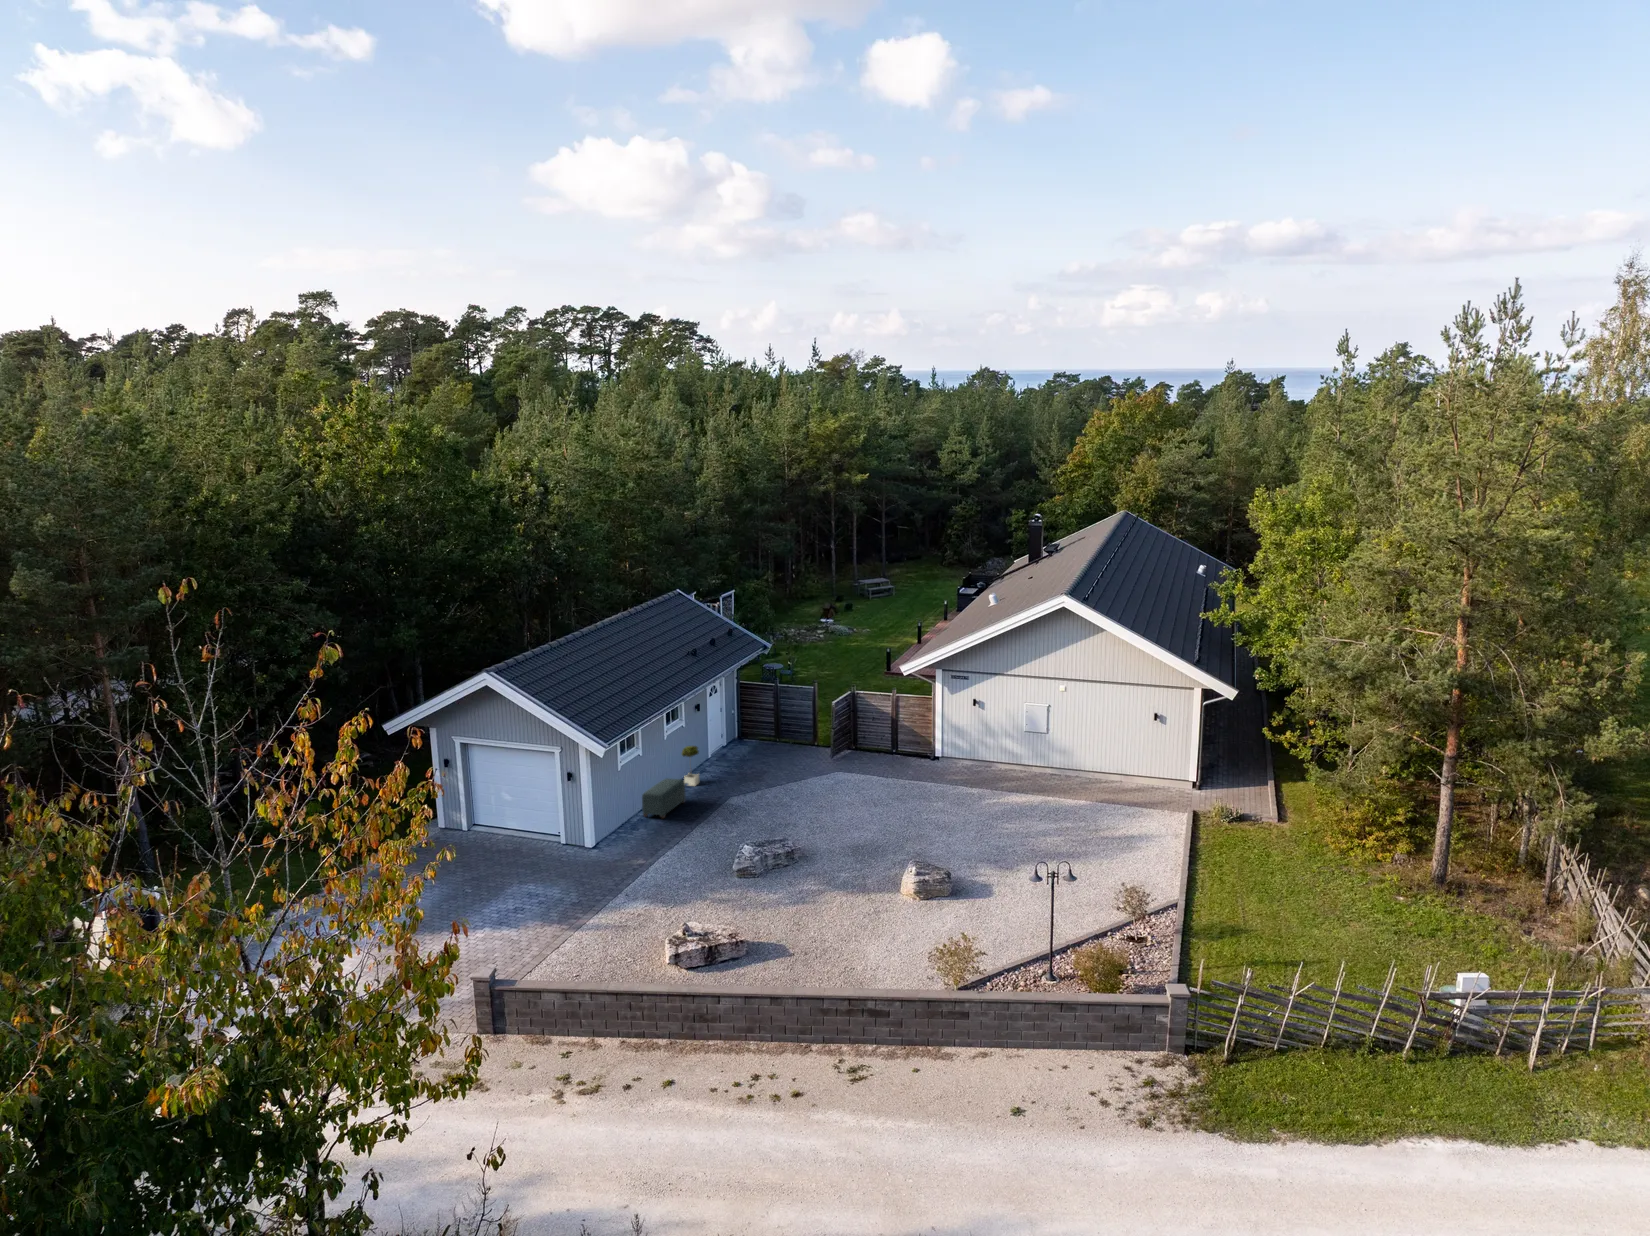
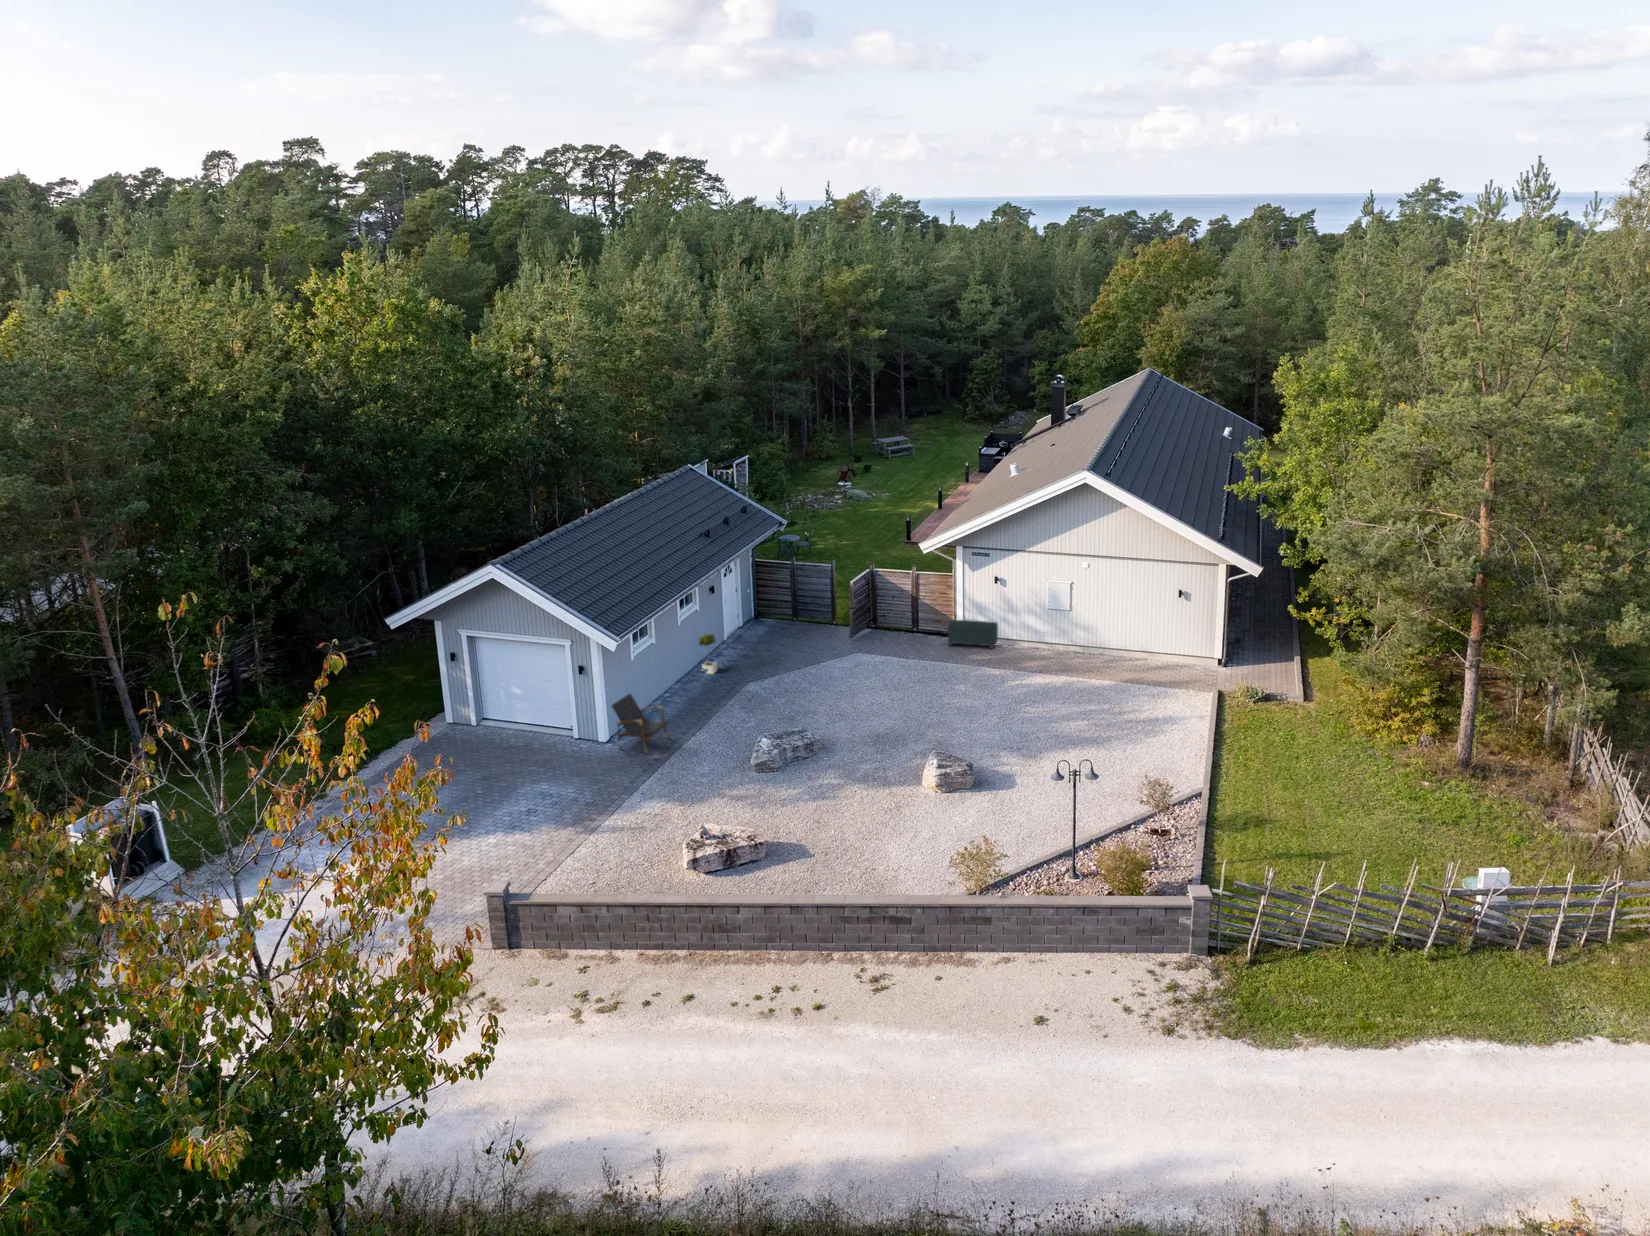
bench: present [642,778,685,818] -> present [948,620,998,649]
lounge chair: none [592,797,649,857] -> present [612,694,669,752]

